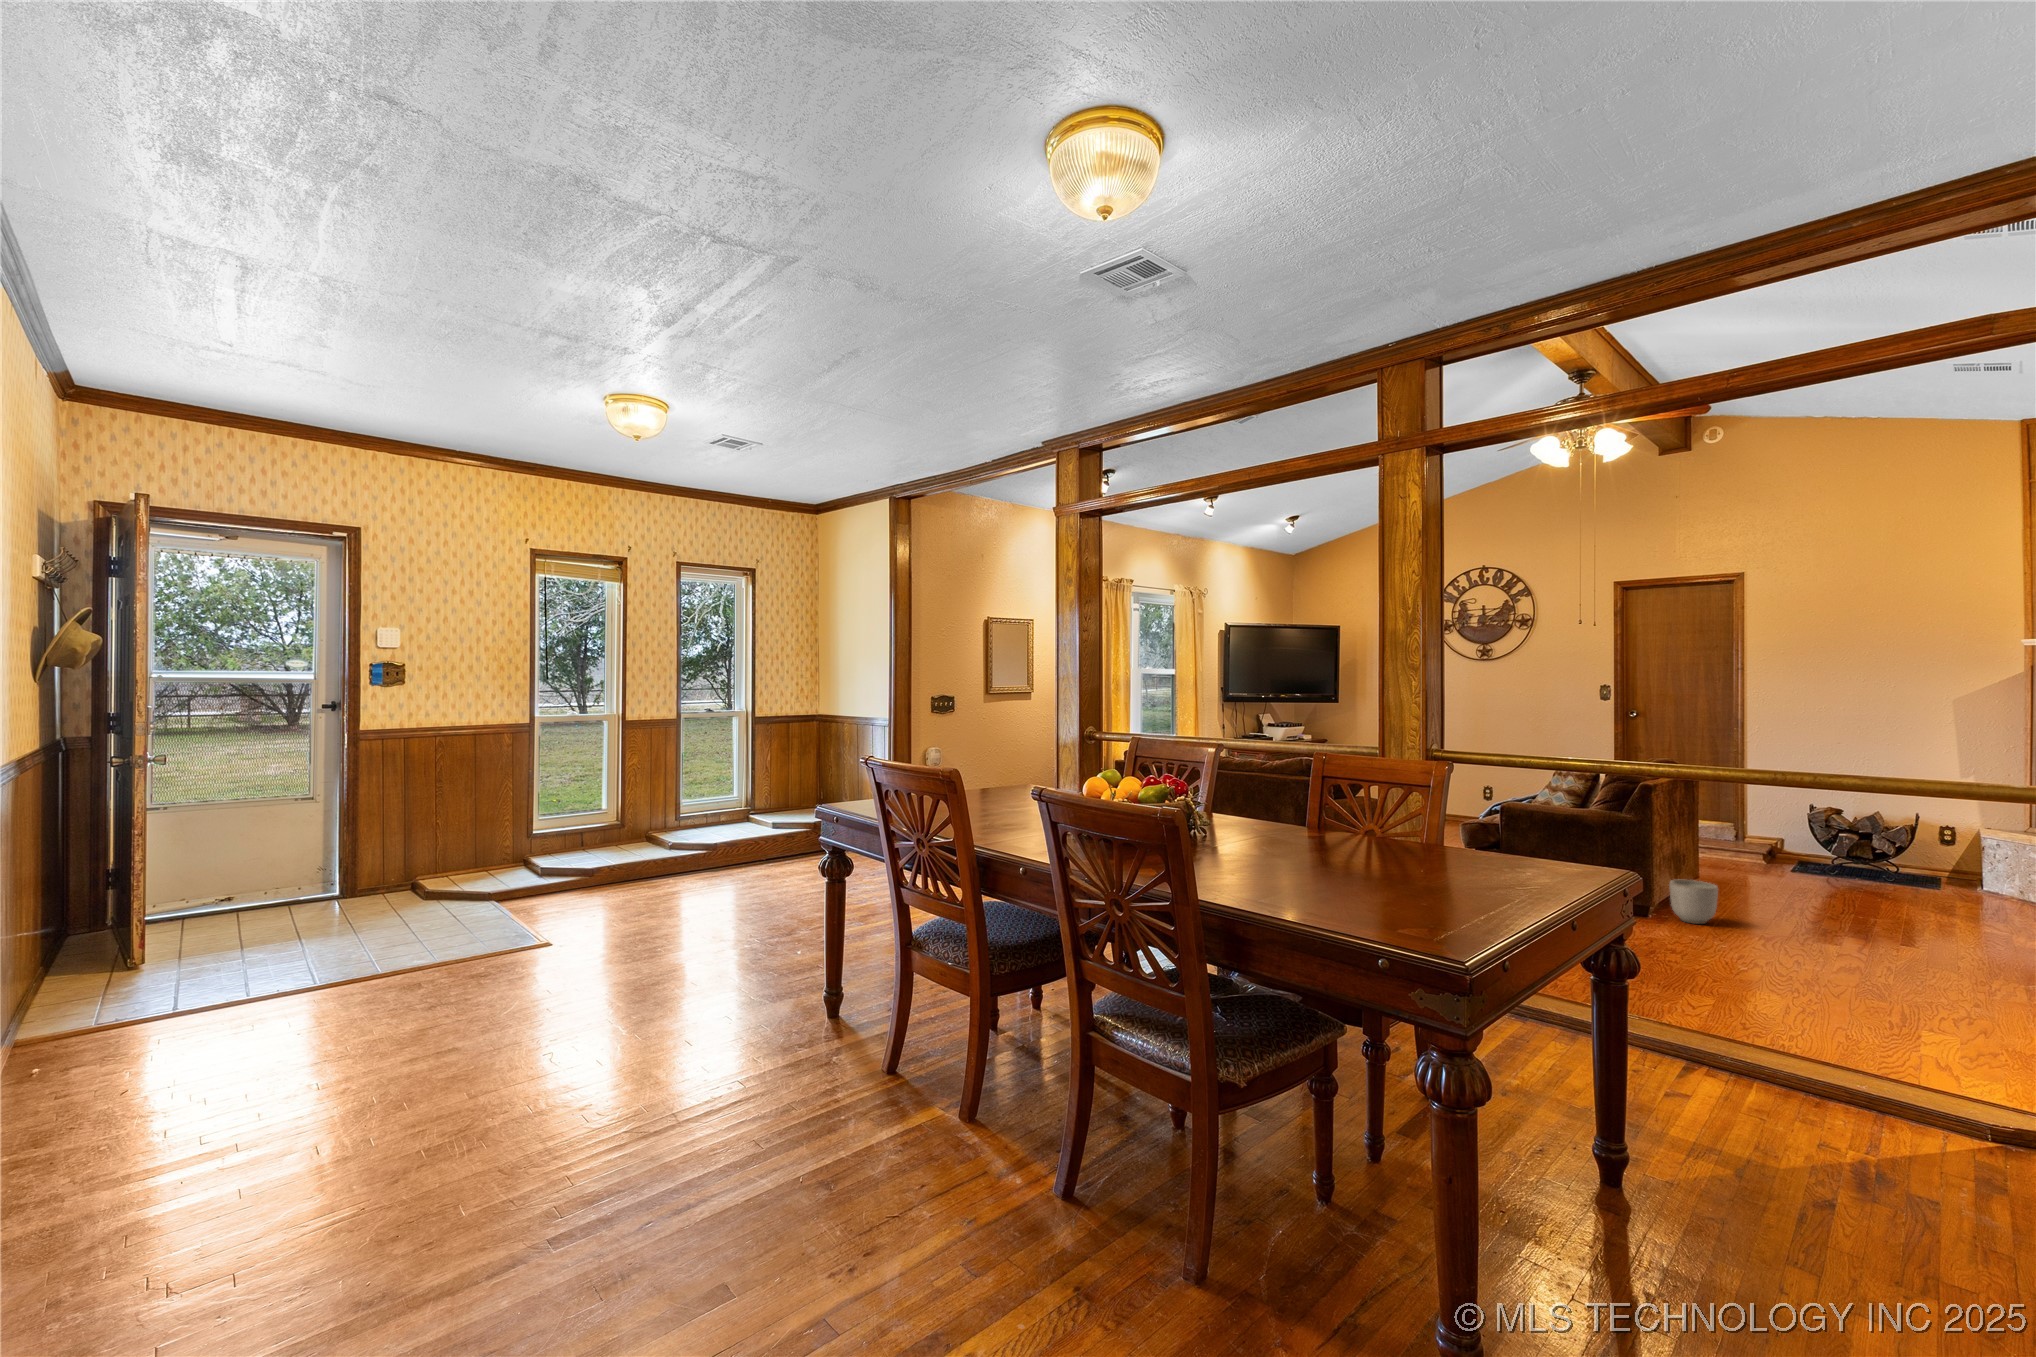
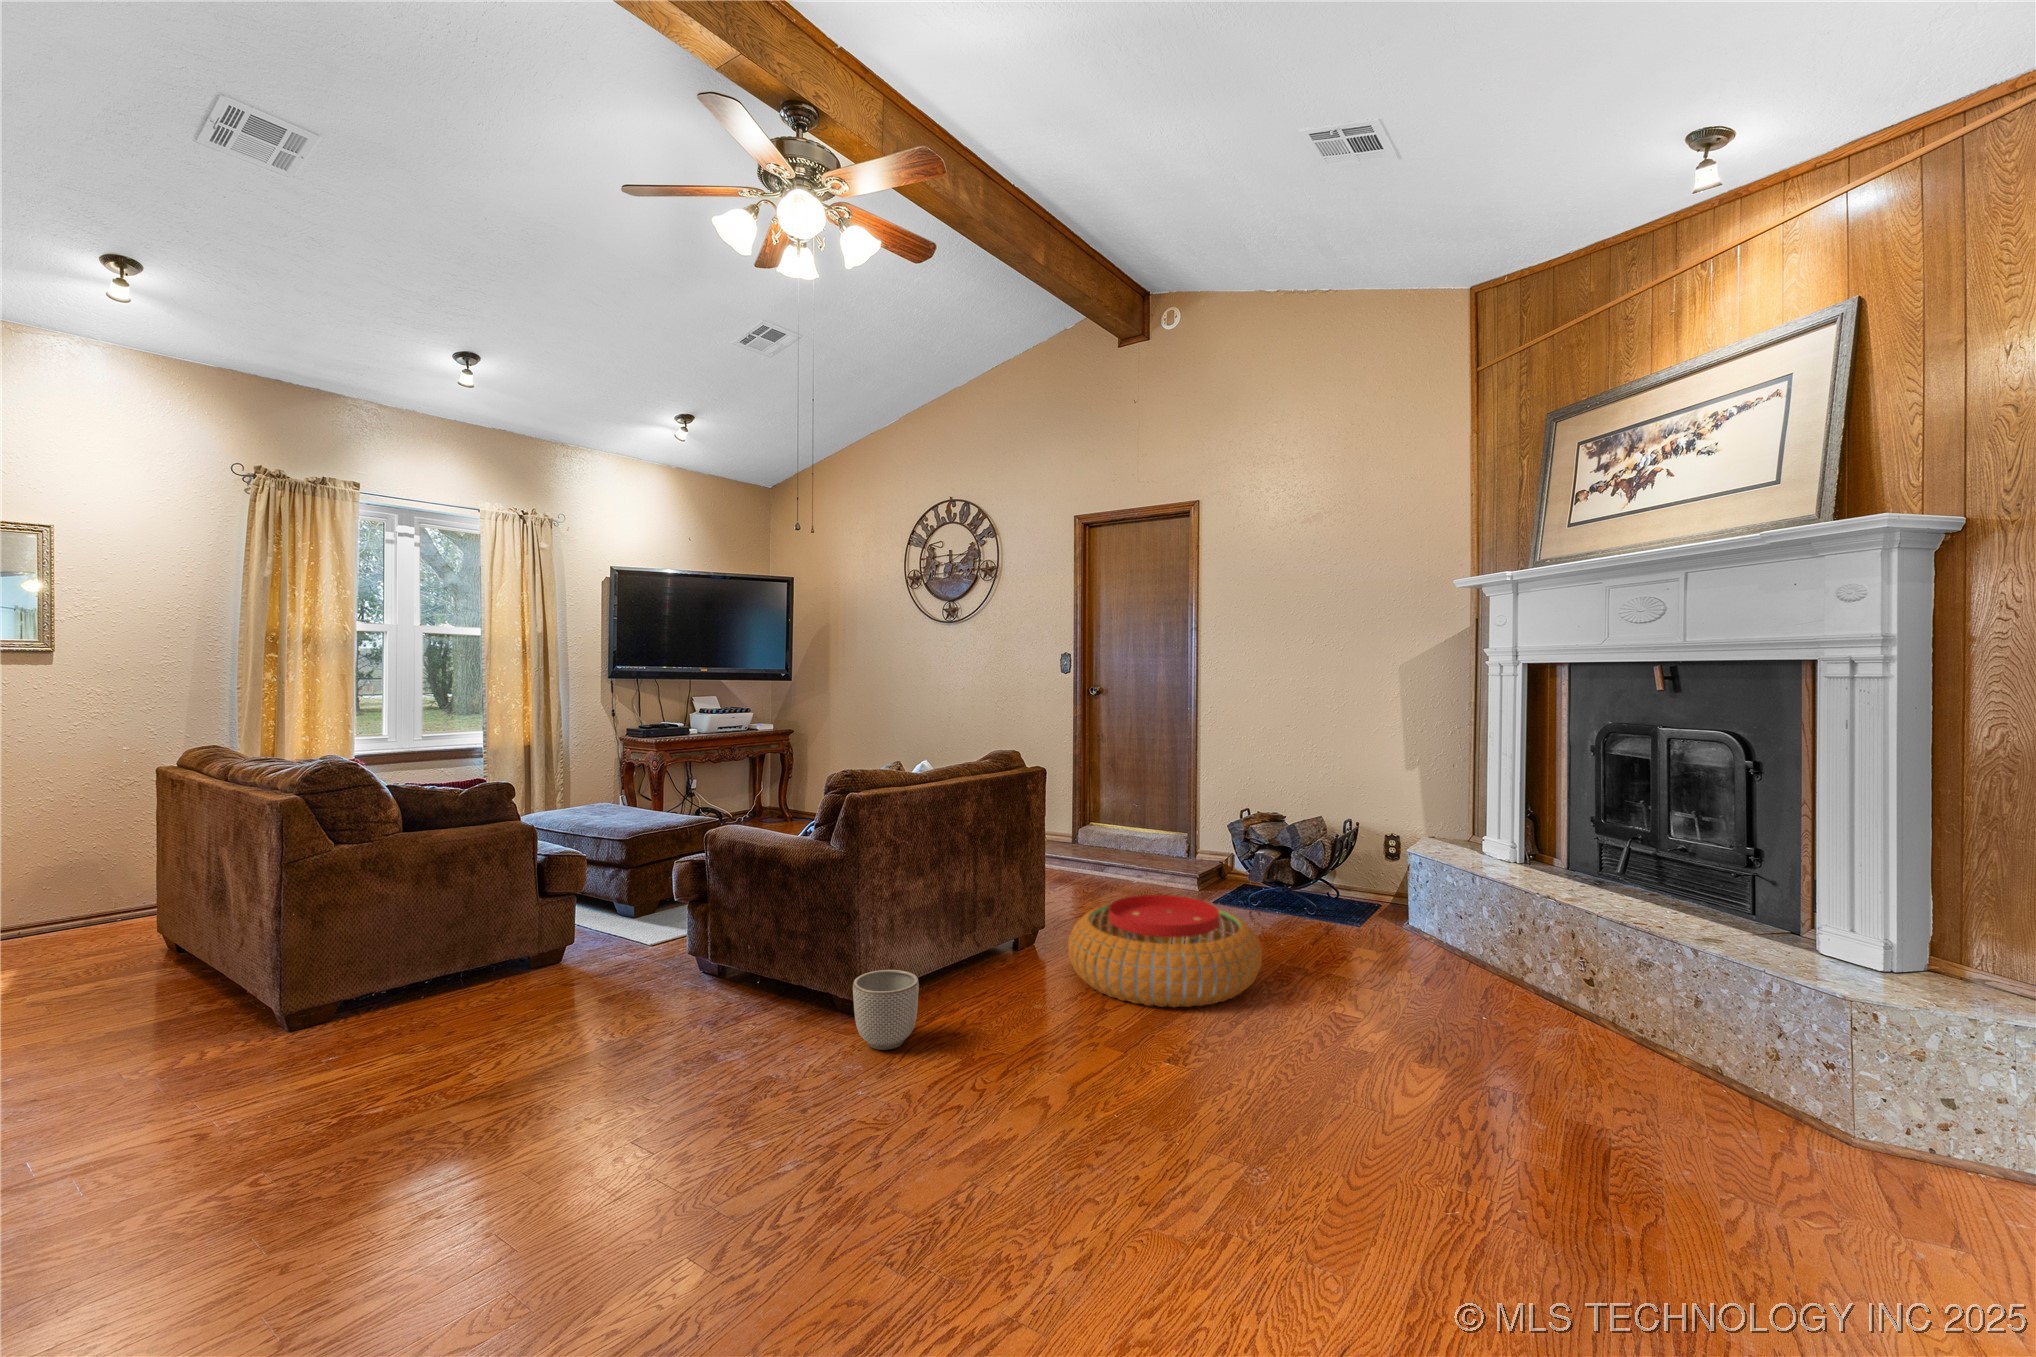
pouf: none [1748,852,1921,919] -> present [1068,895,1262,1007]

